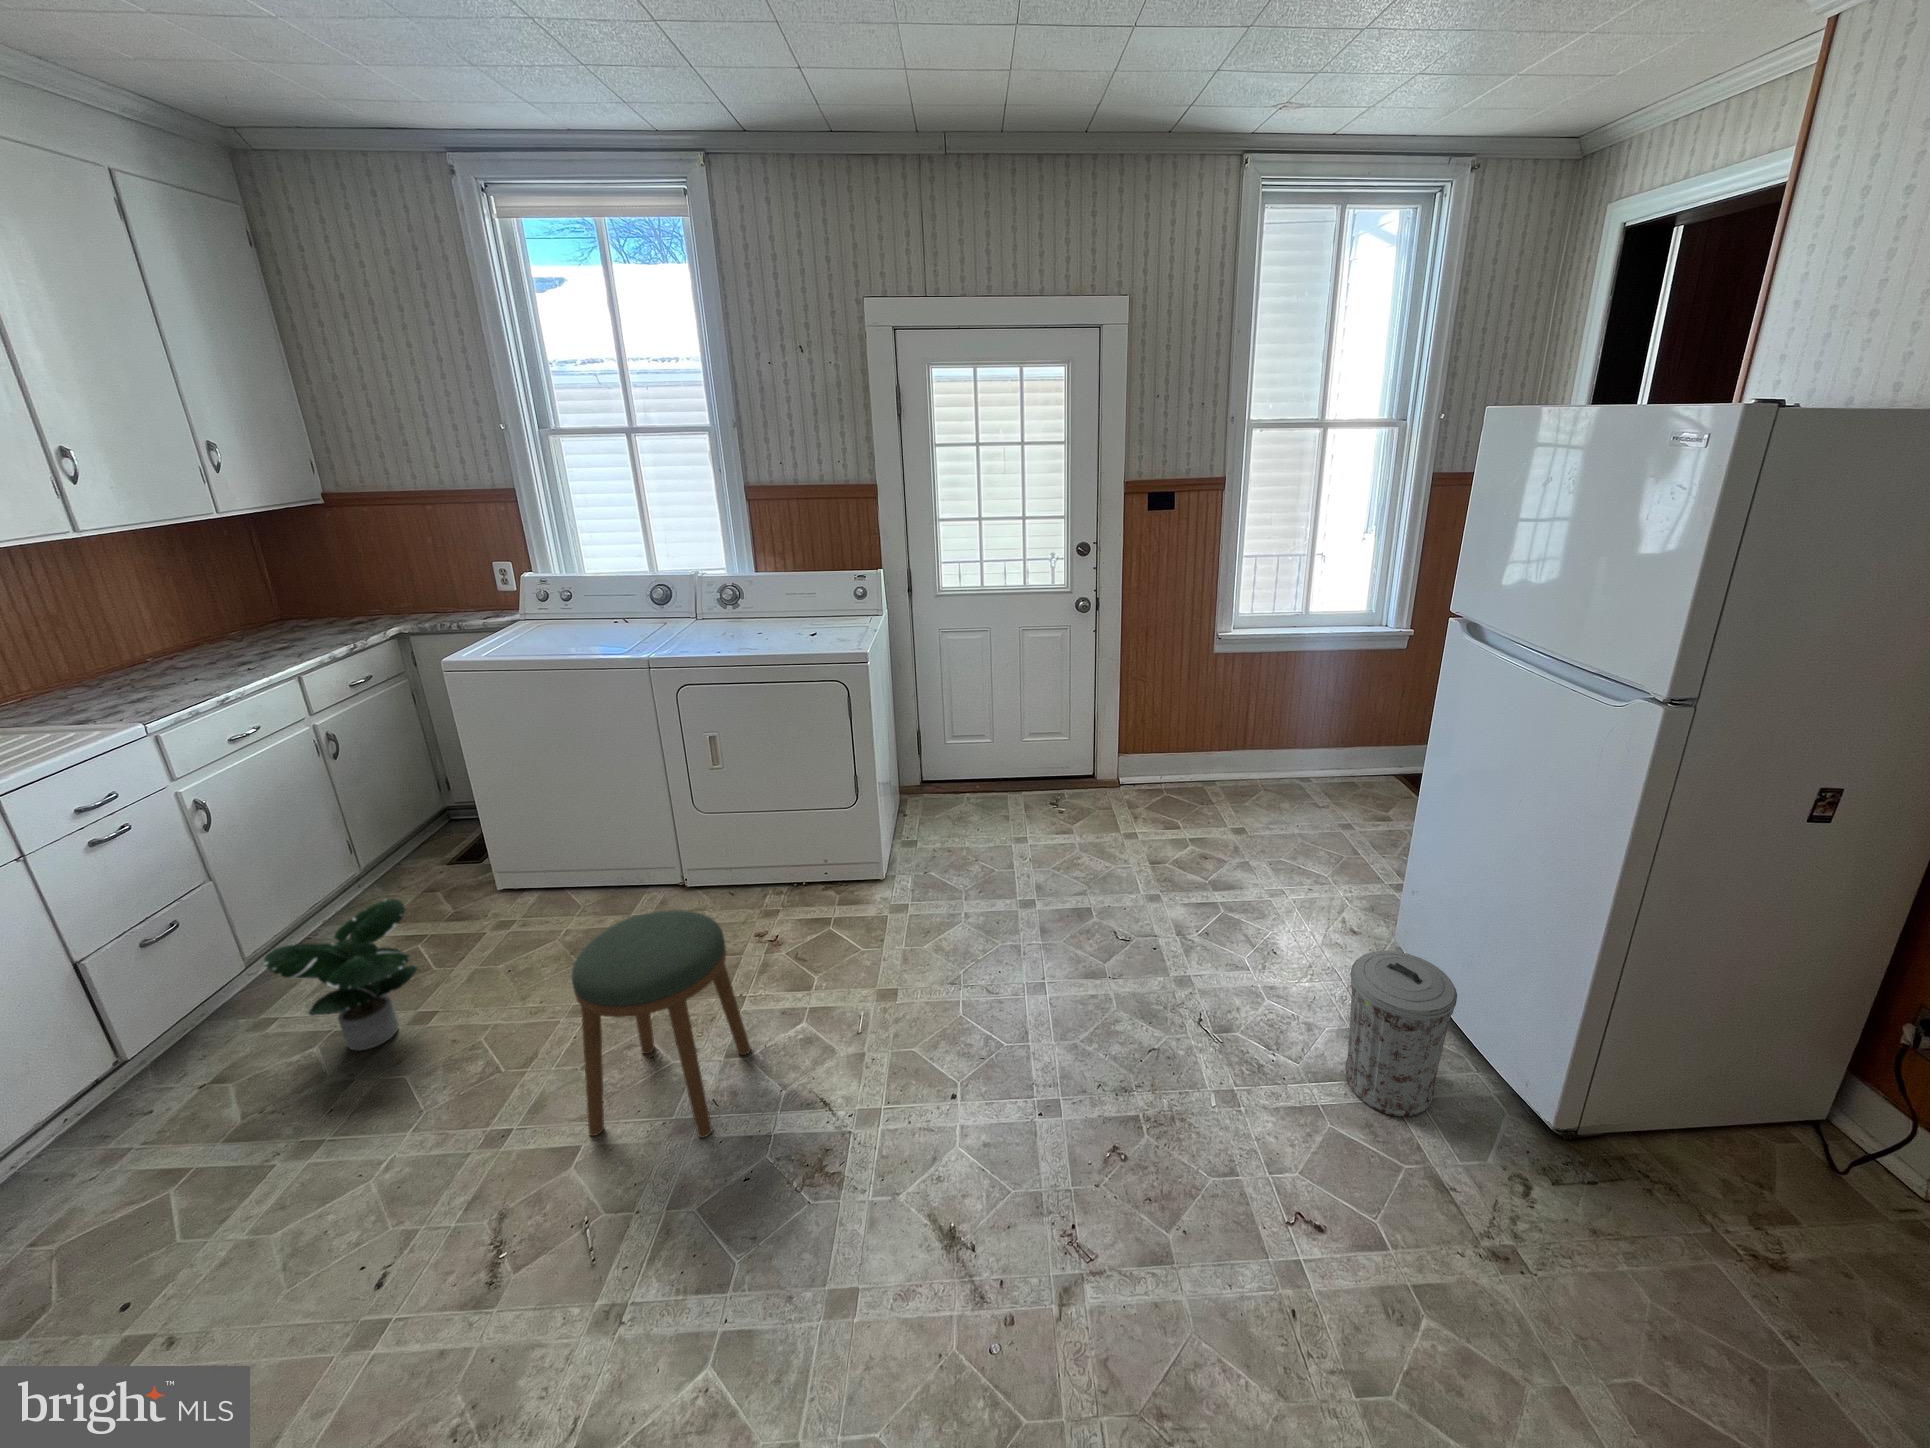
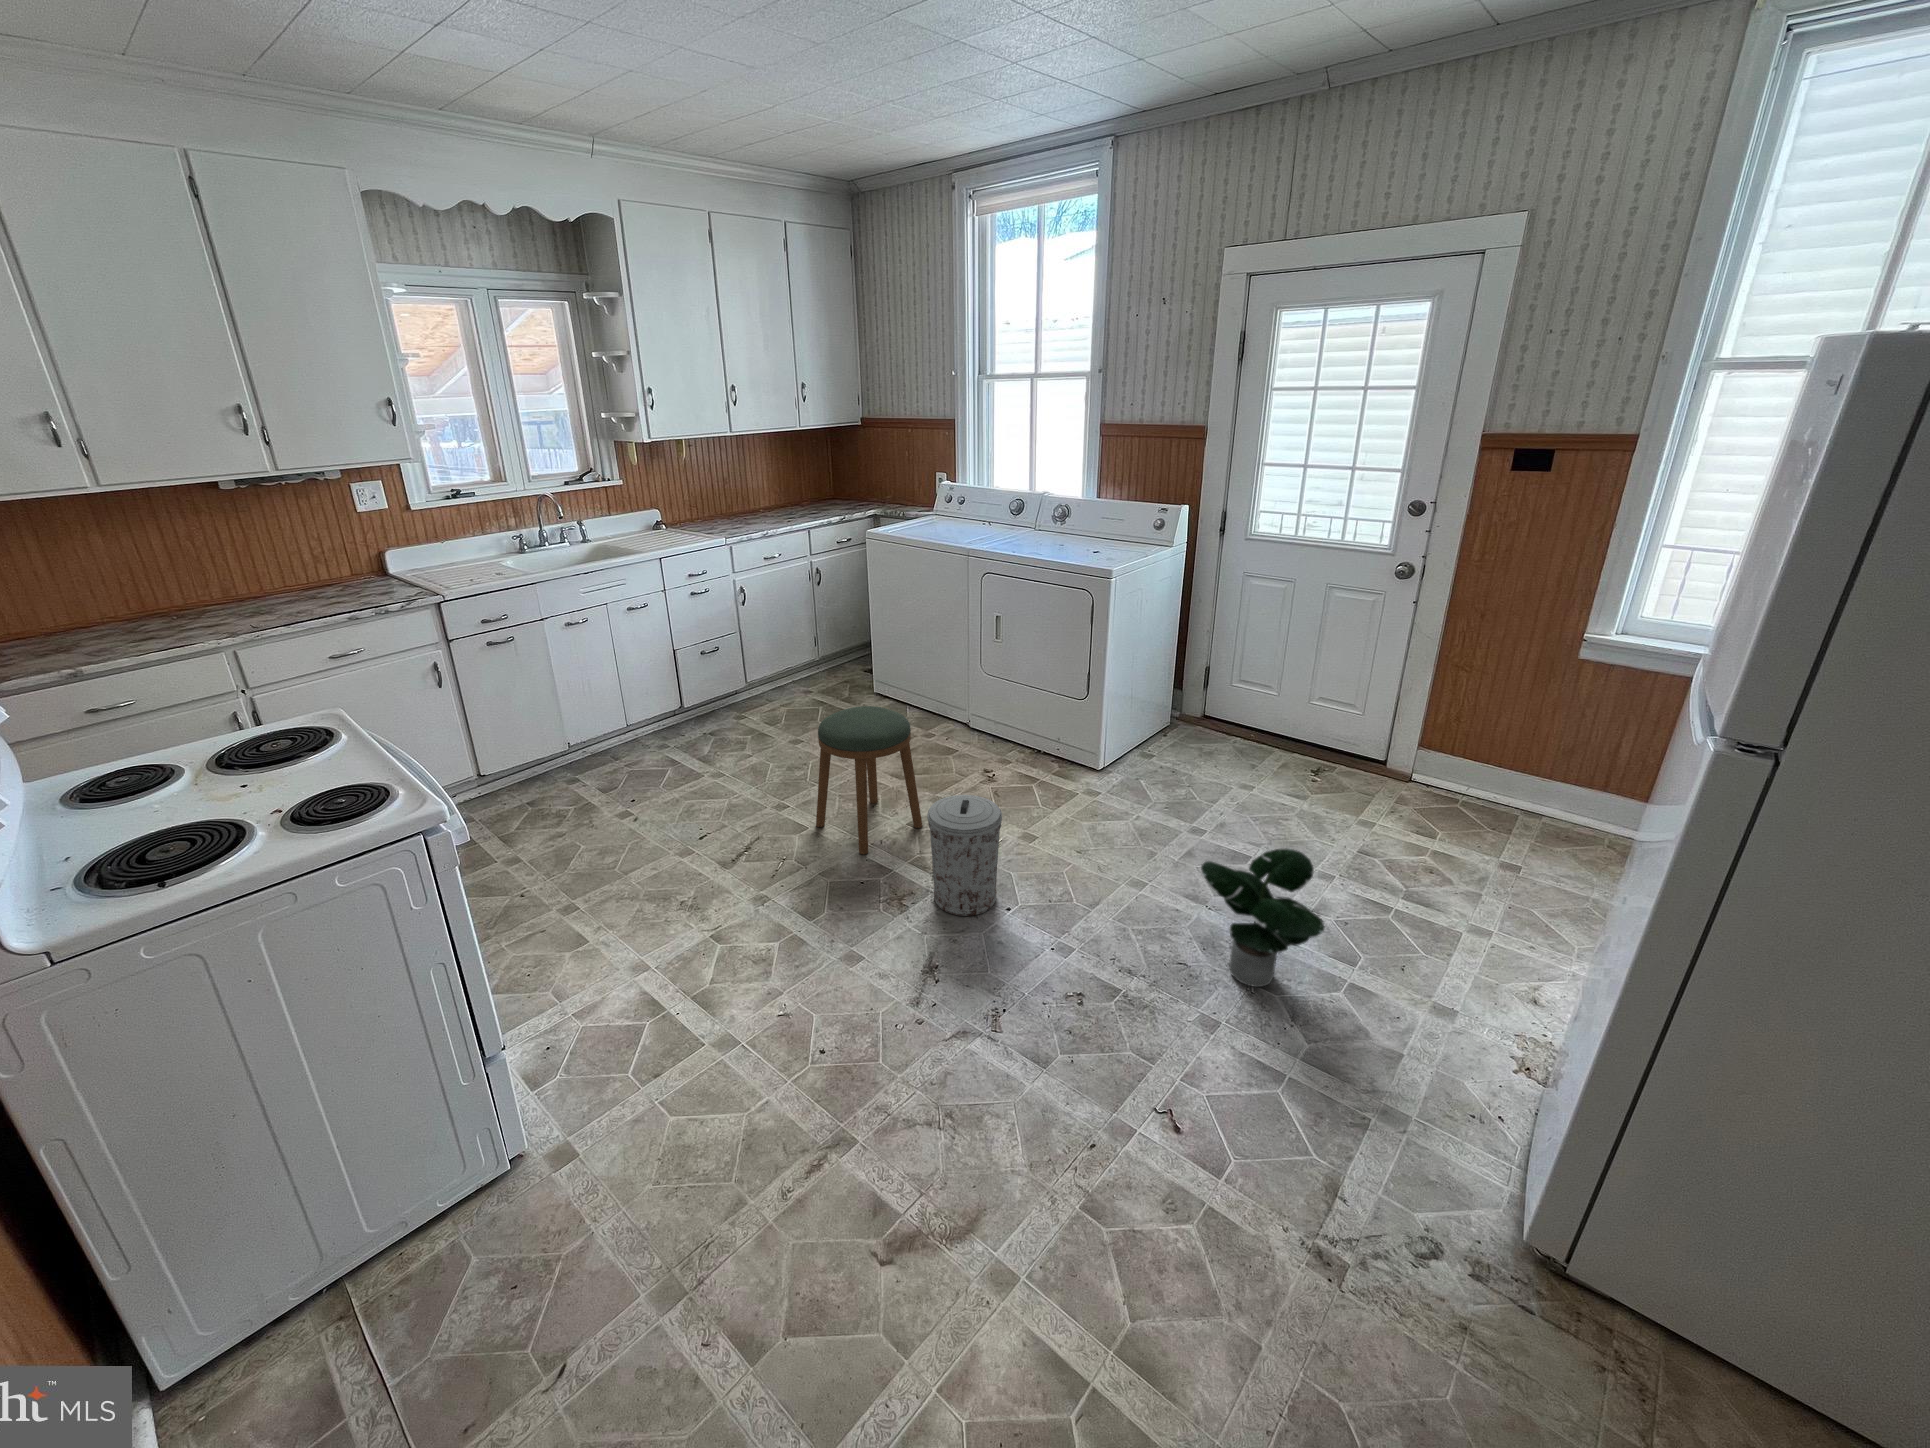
potted plant: present [264,899,418,1051] -> present [1201,848,1325,987]
trash can: present [1345,951,1457,1116] -> present [927,795,1002,916]

